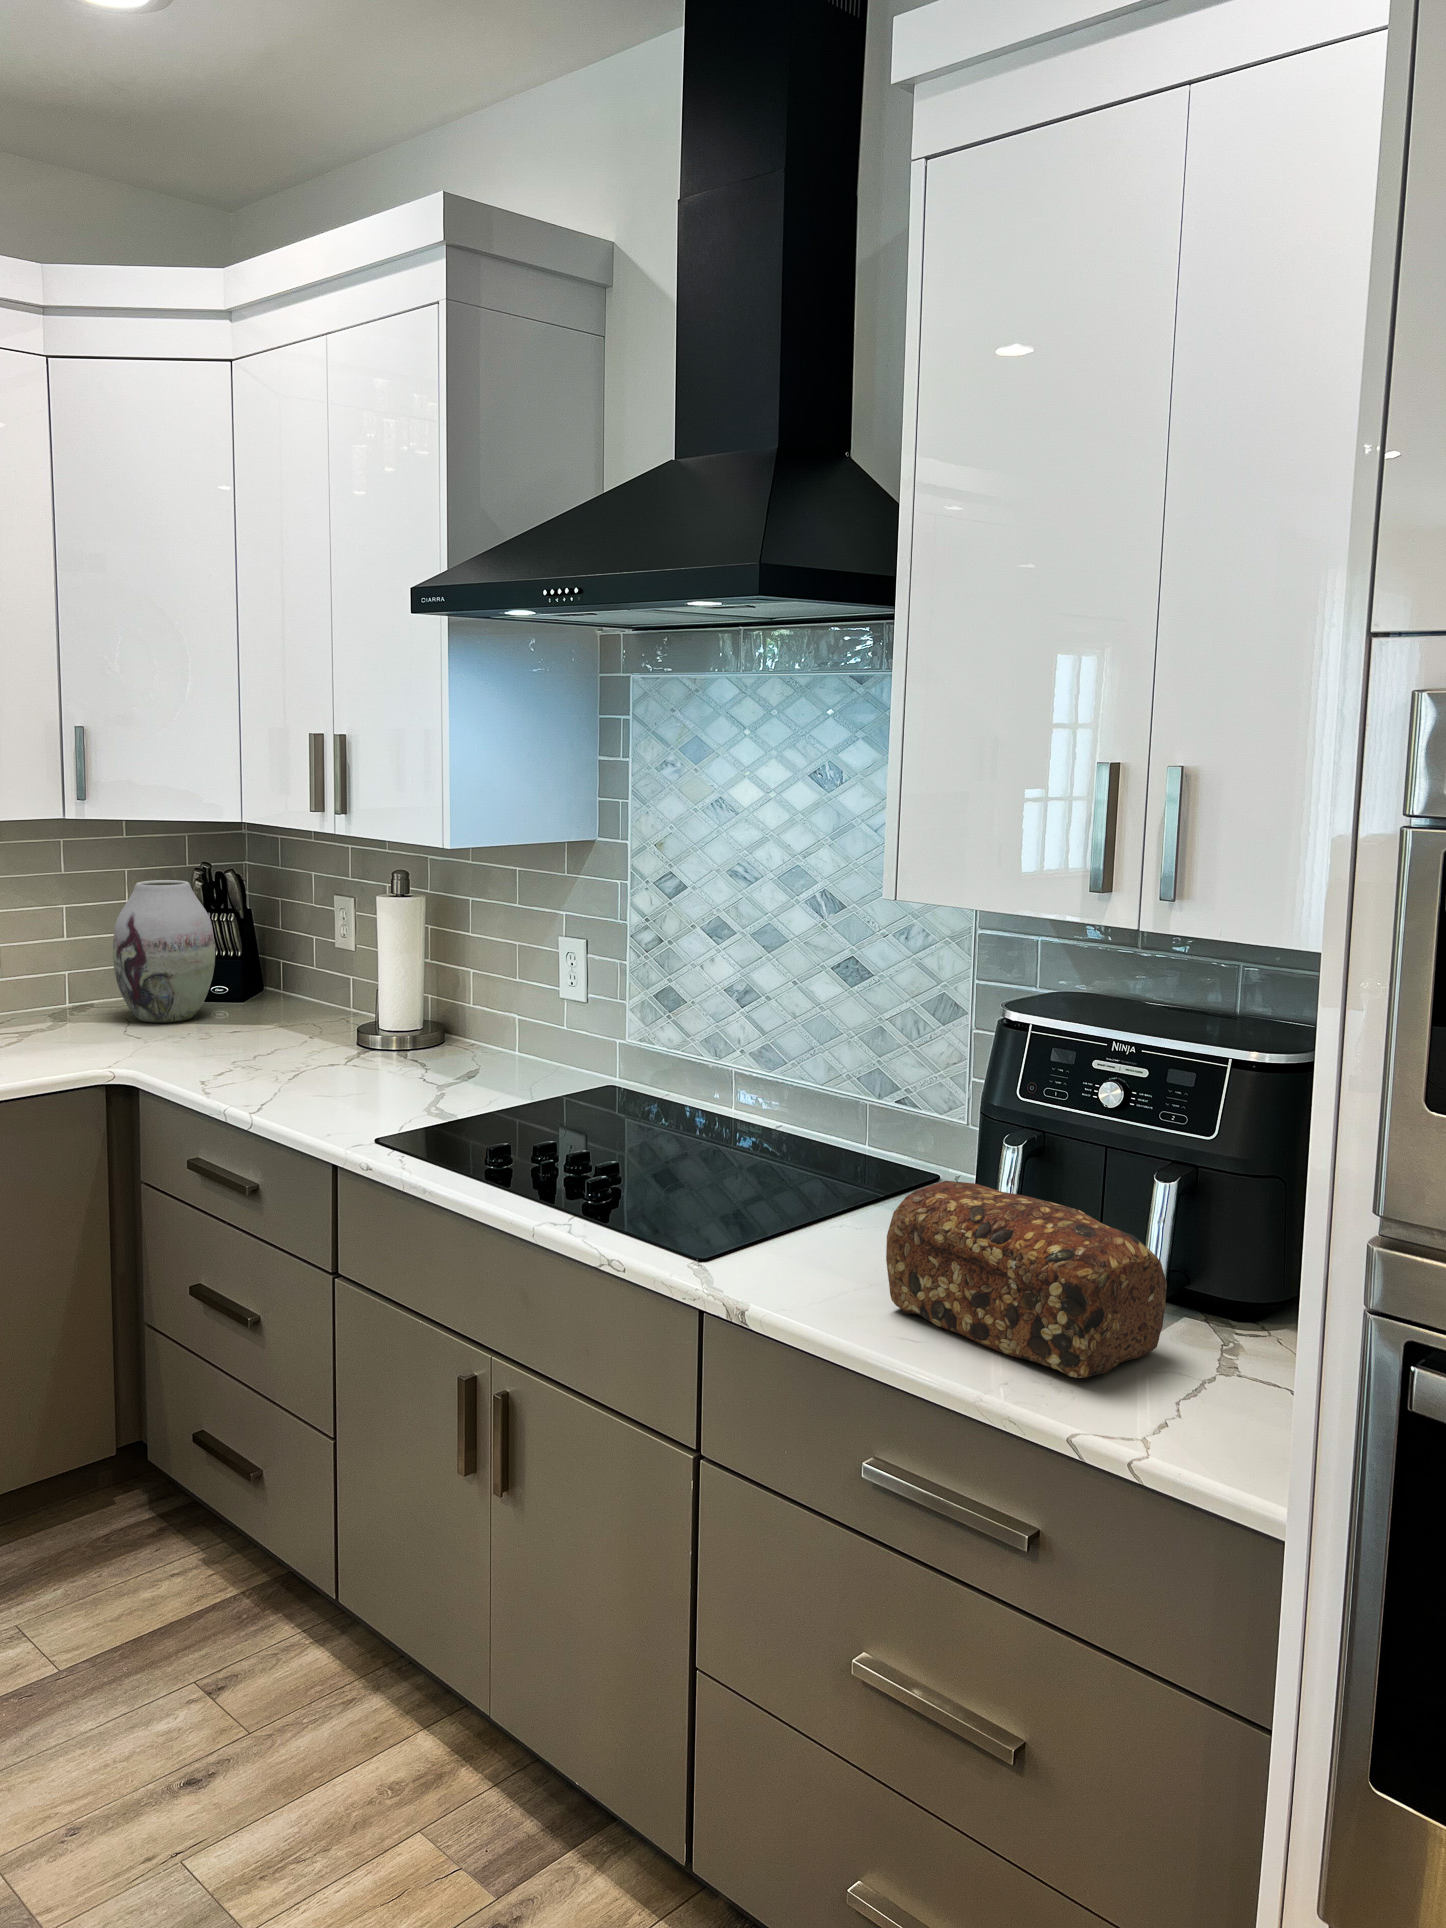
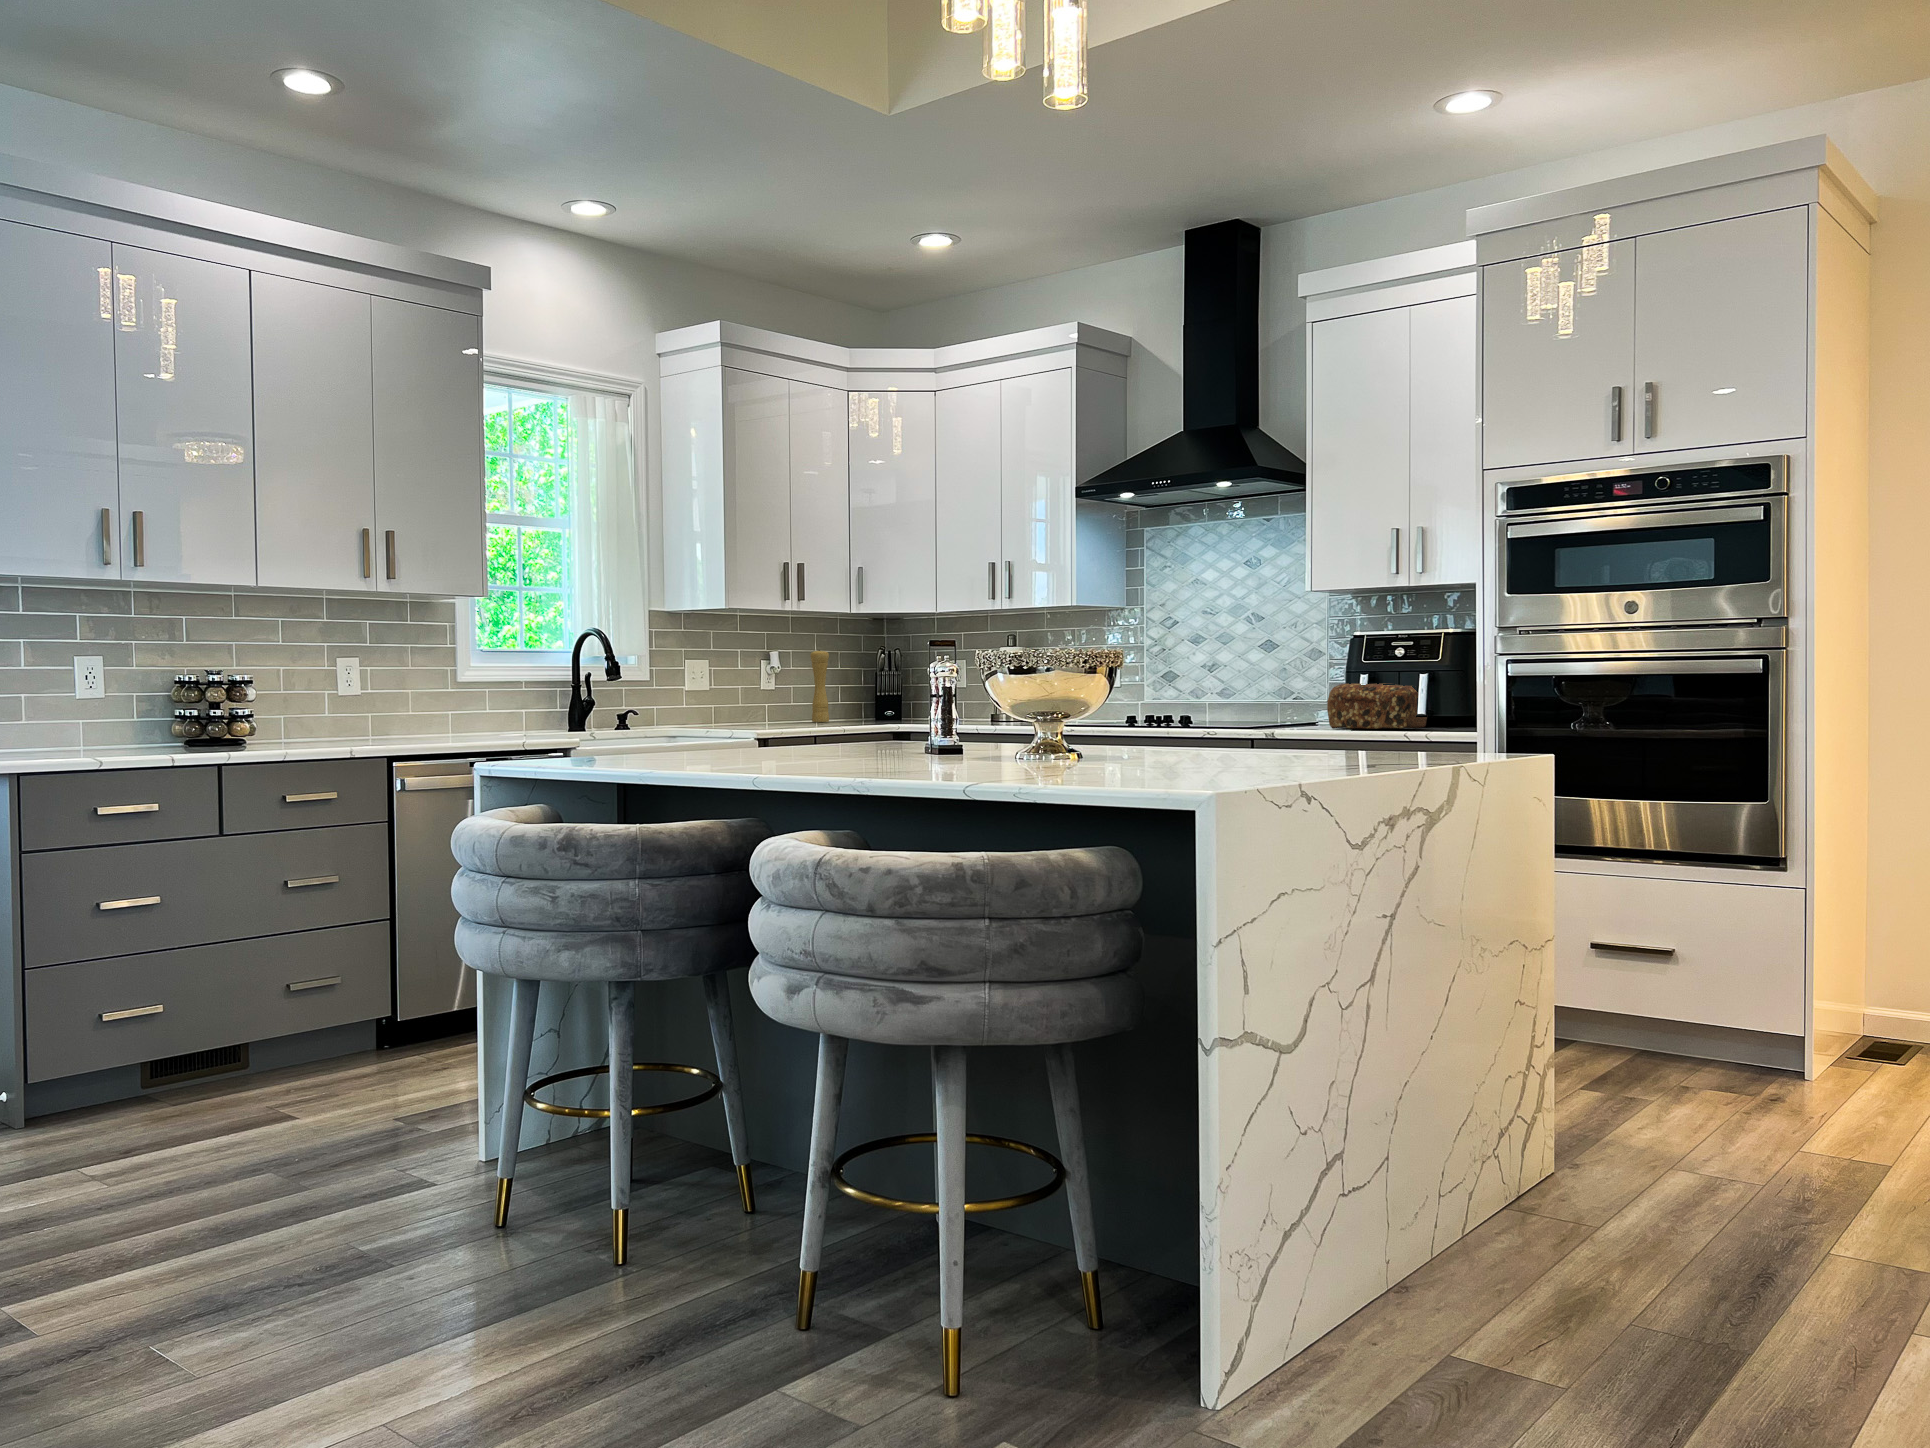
vase: present [113,880,215,1022] -> none [851,649,901,721]
pepper mill: none [10,887,51,1030] -> present [810,650,829,722]

